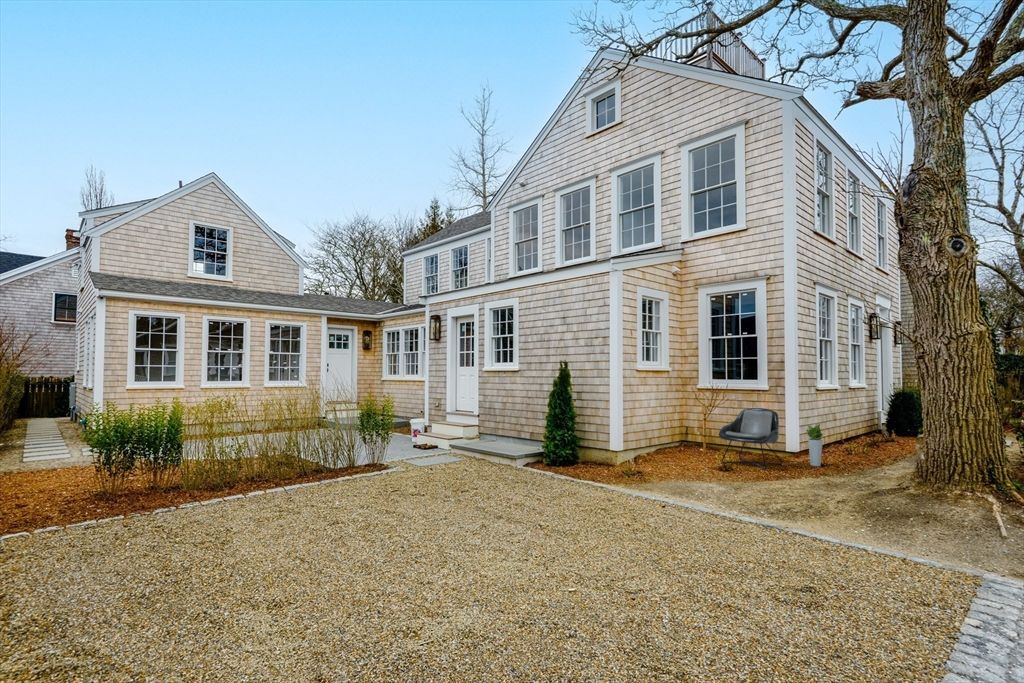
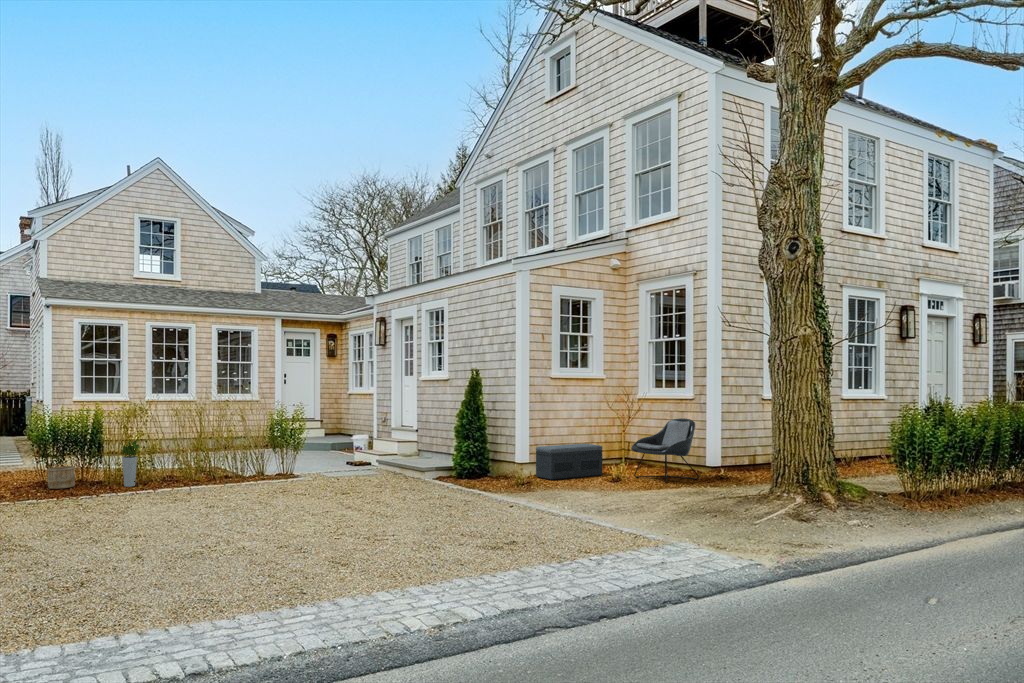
planter: present [806,424,823,466] -> present [121,440,140,487]
storage bench: none [634,431,687,469] -> present [536,444,603,480]
wooden bucket: none [112,471,150,501] -> present [47,466,75,489]

